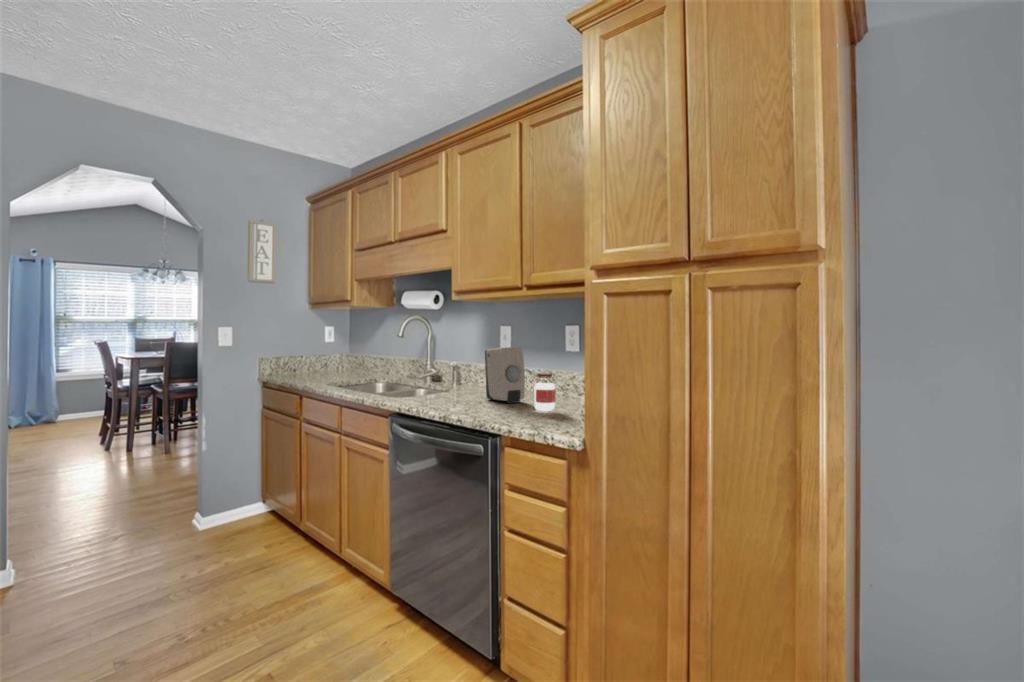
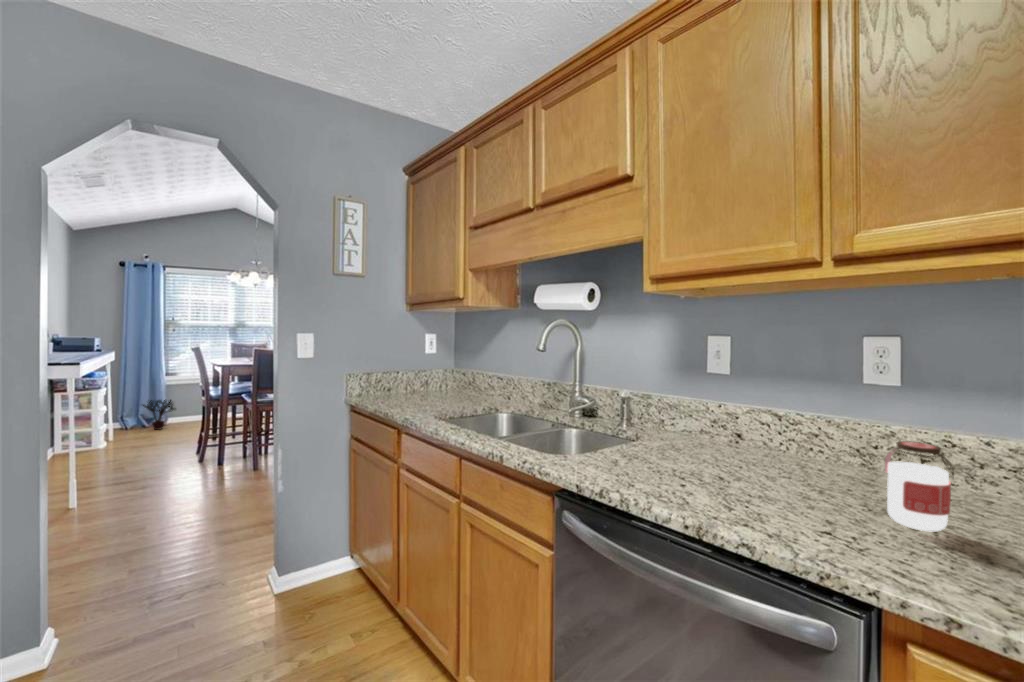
soap dispenser: present [485,347,525,403] -> none [716,377,809,486]
potted plant: none [29,395,72,427] -> present [143,400,176,430]

